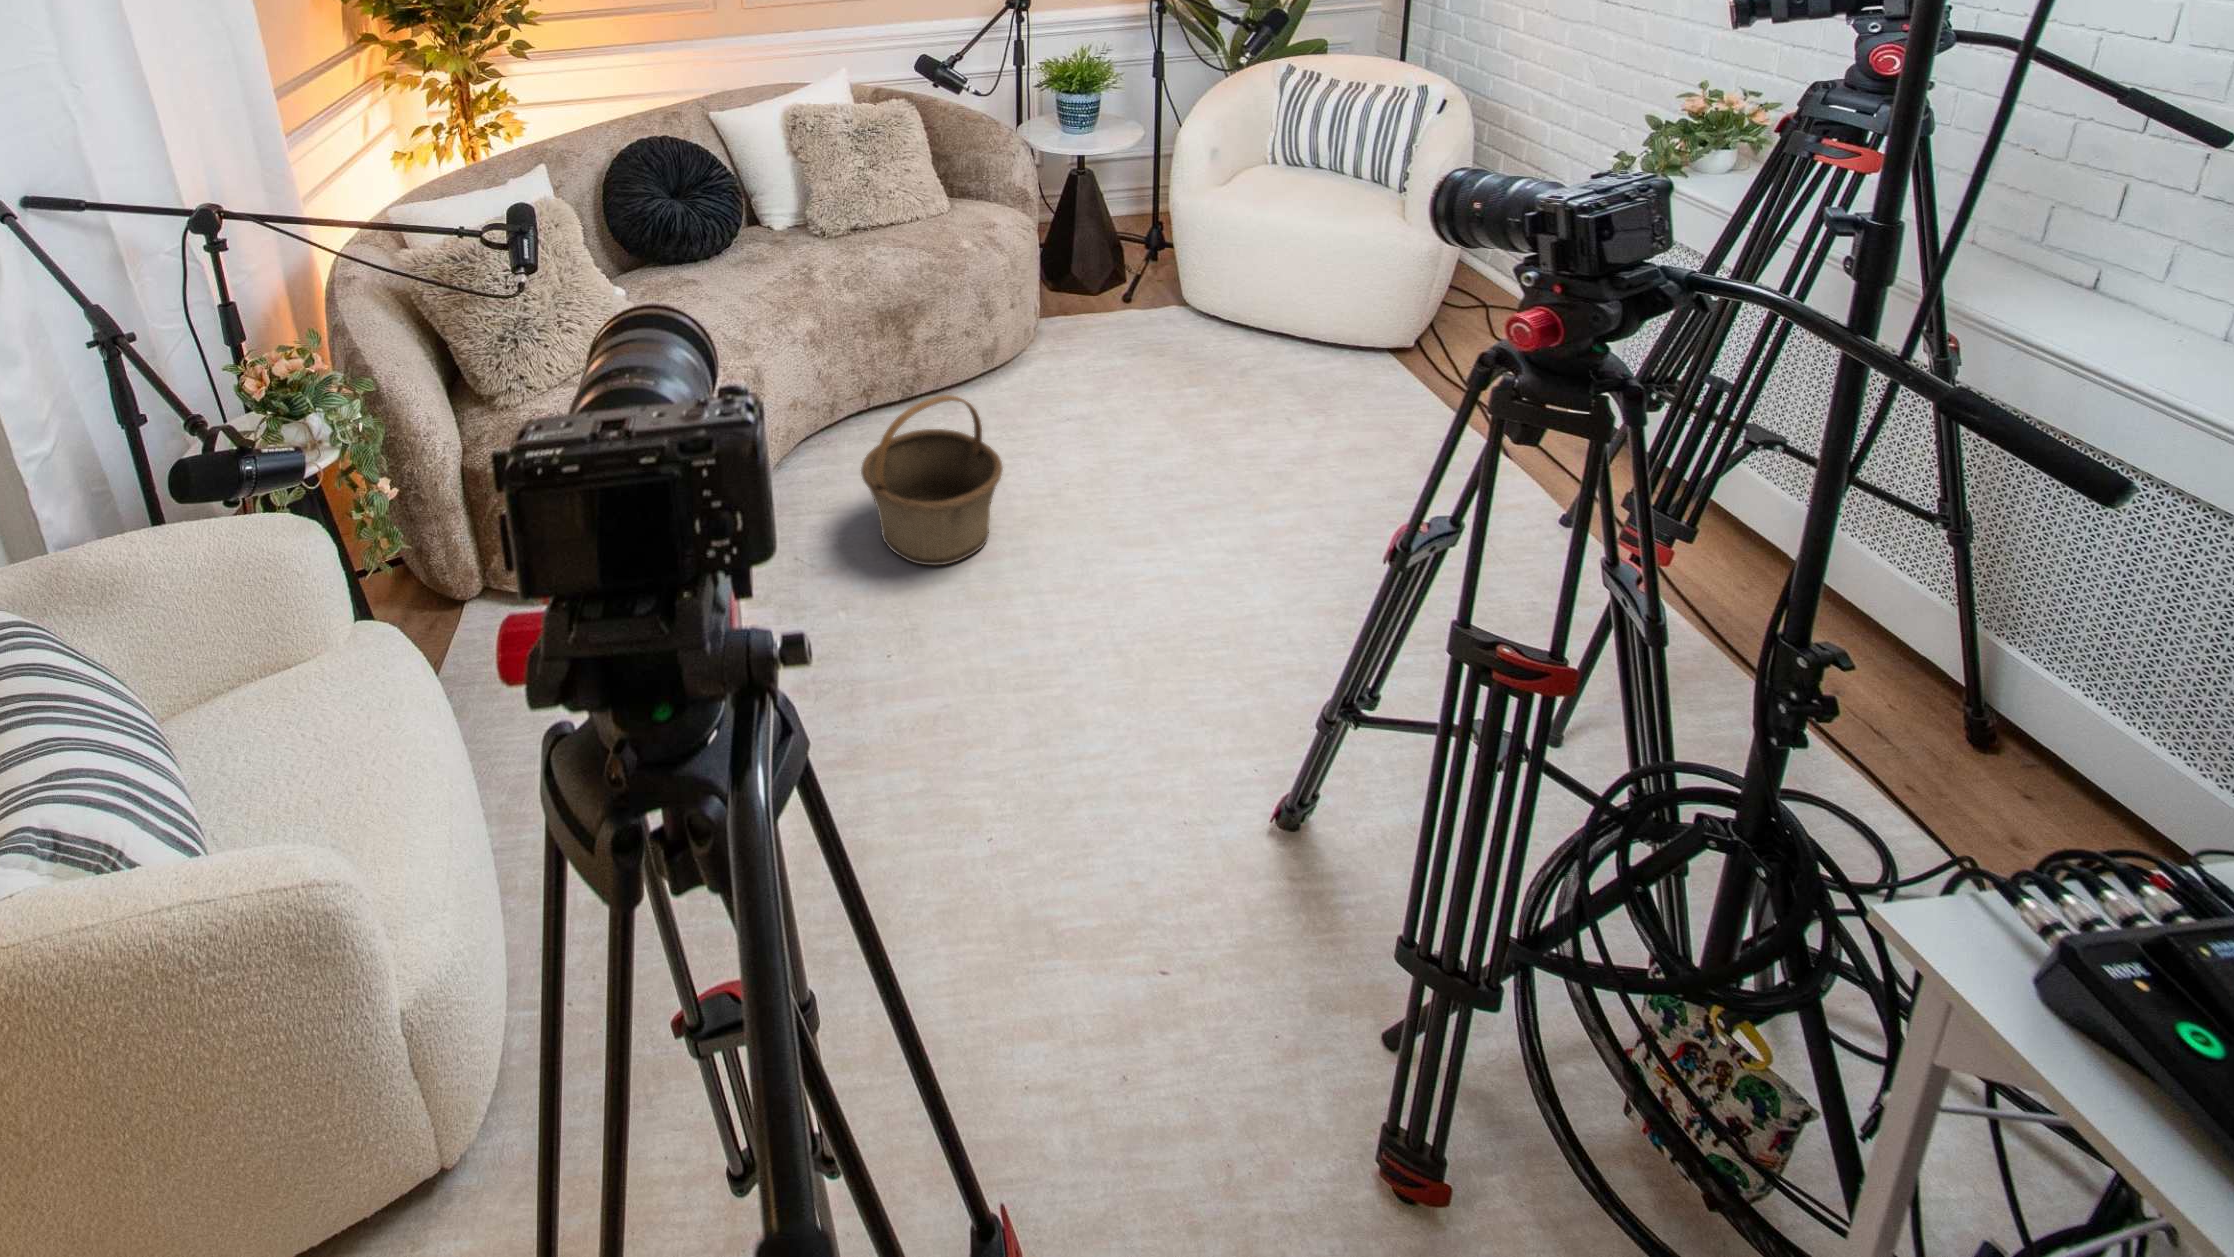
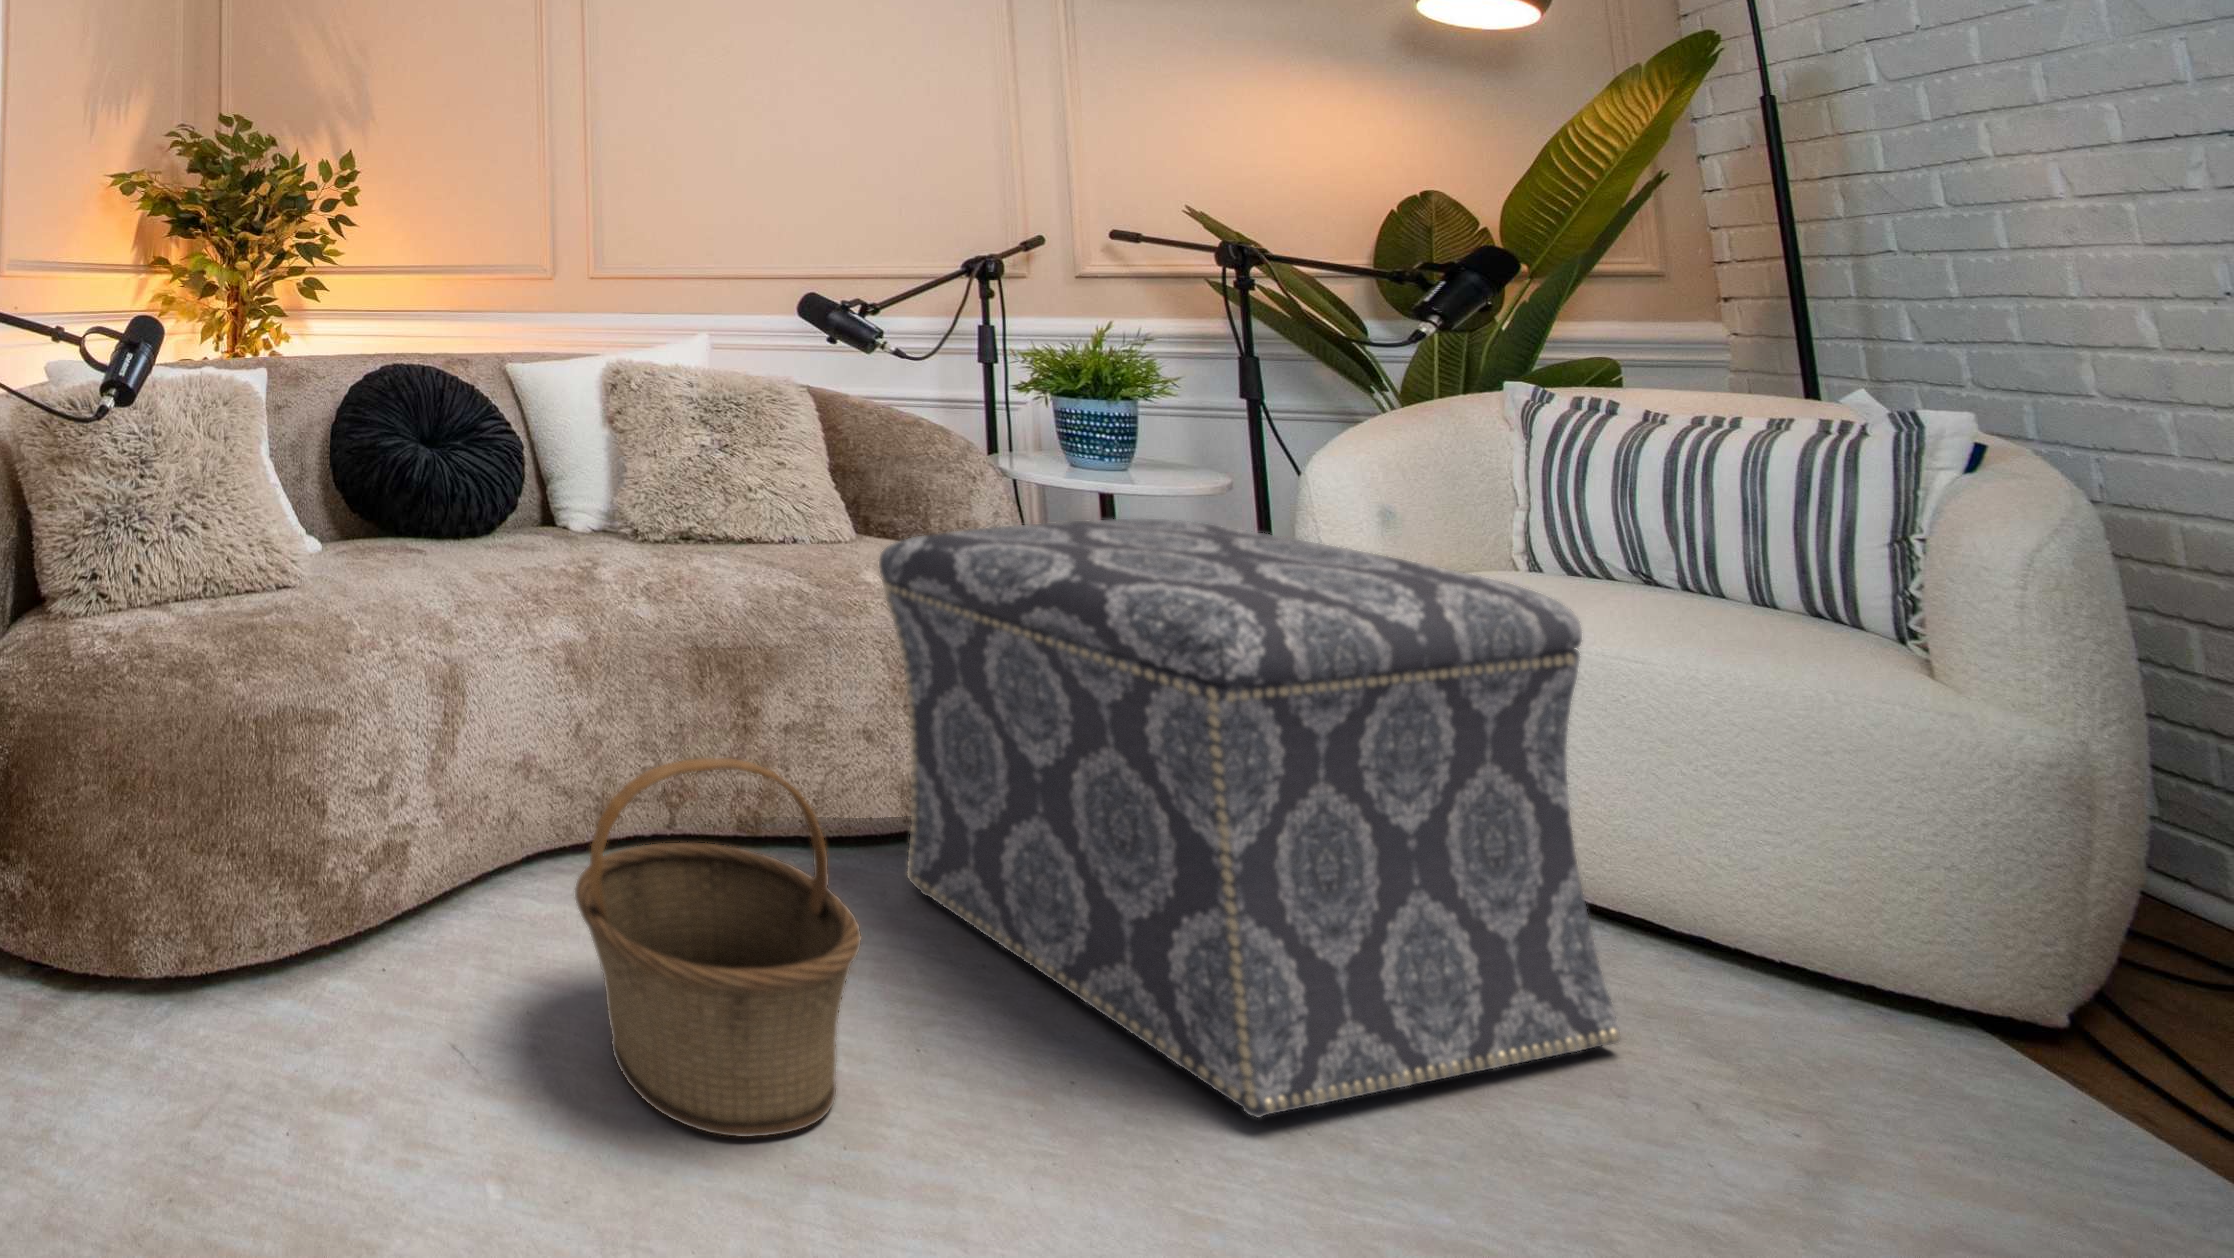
ottoman: none [985,189,1291,484] -> present [879,519,1620,1117]

